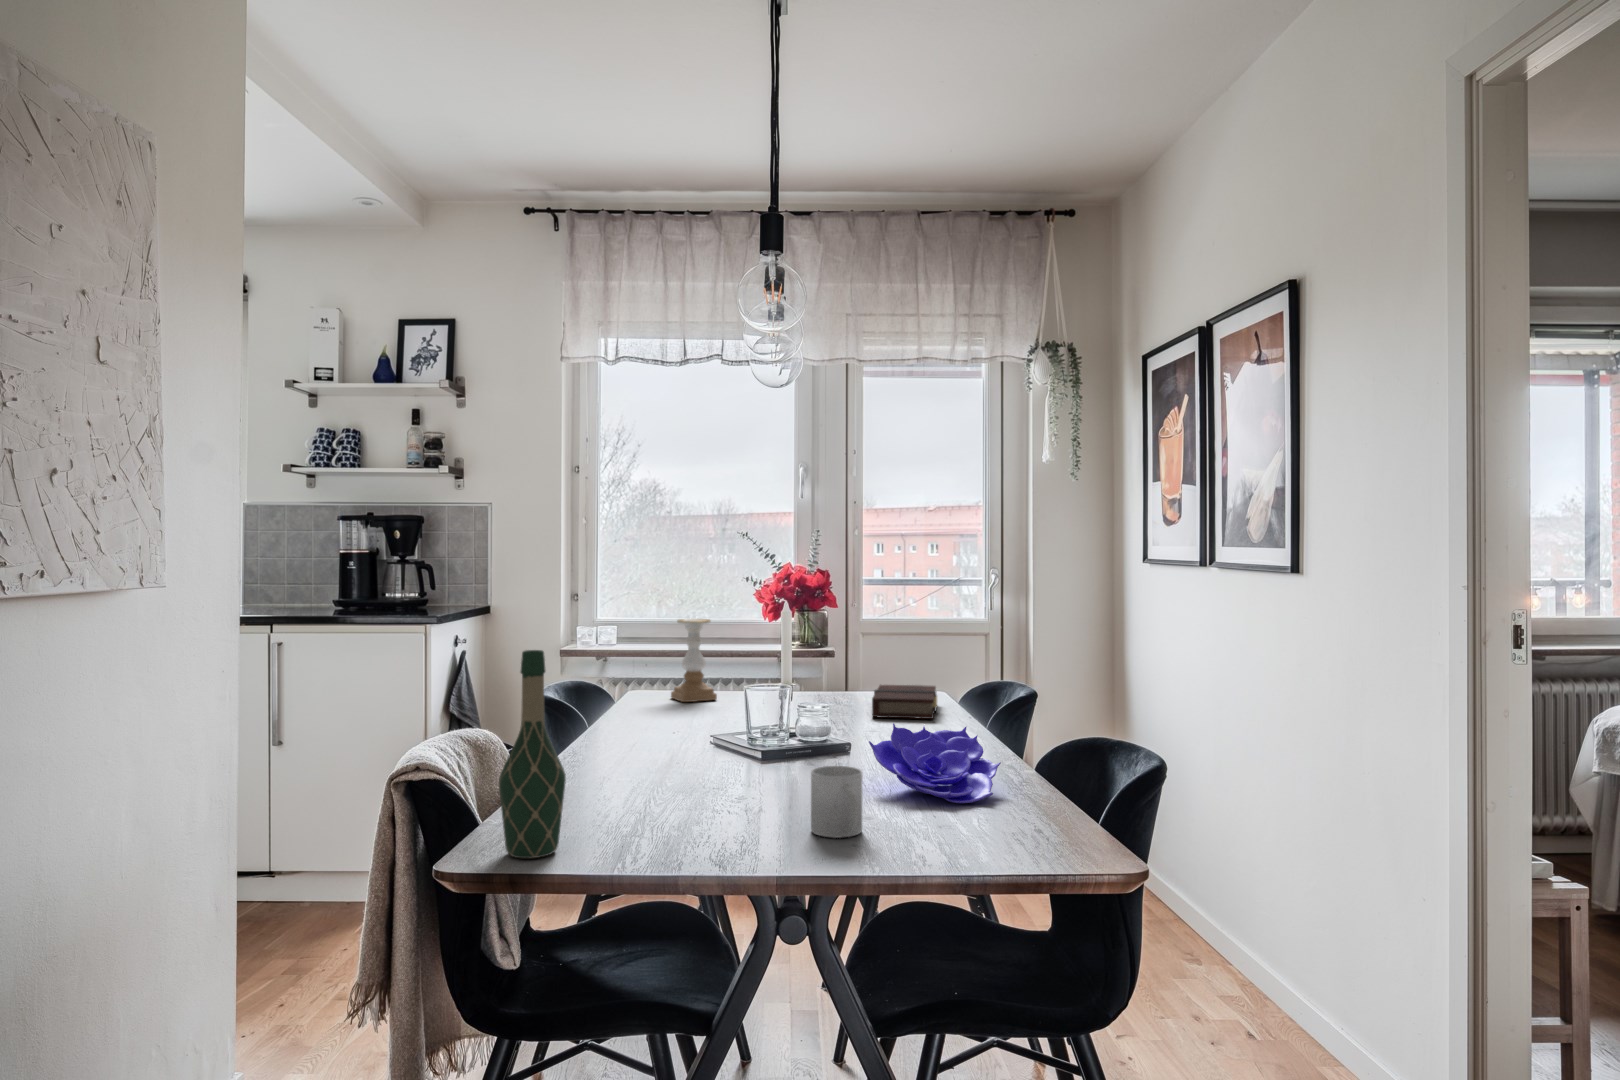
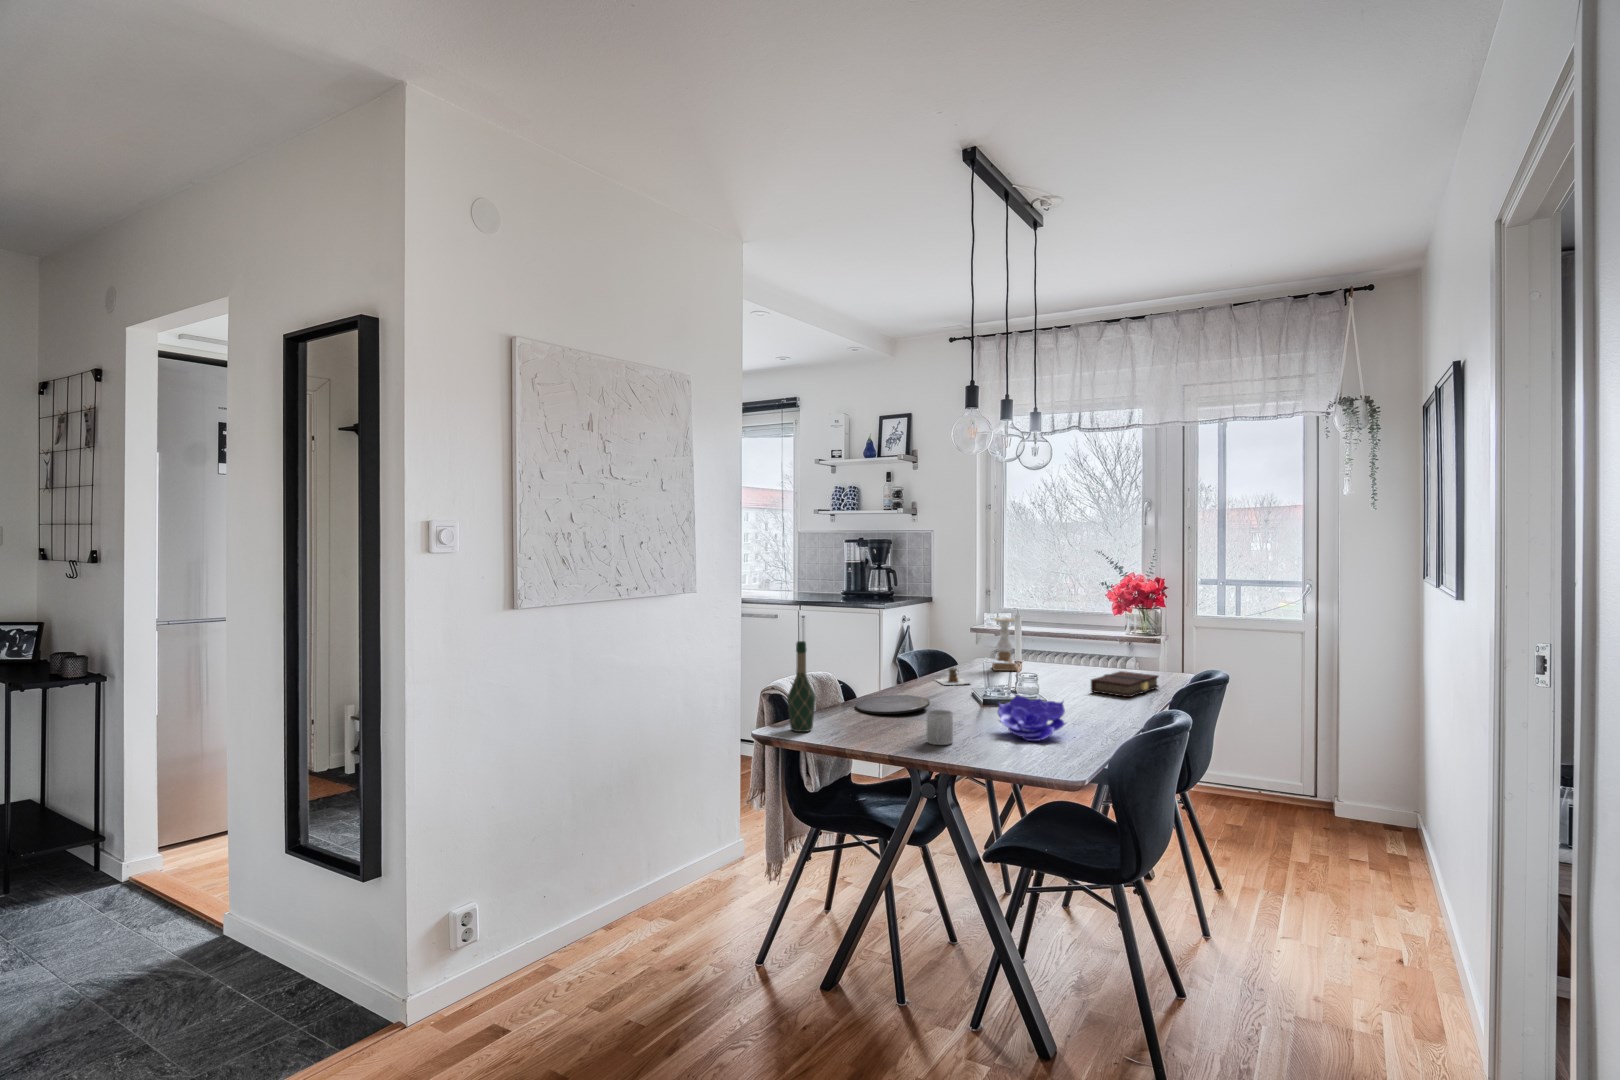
teapot: none [621,698,690,730] -> present [937,668,969,685]
plate: none [563,752,708,794] -> present [856,695,930,714]

